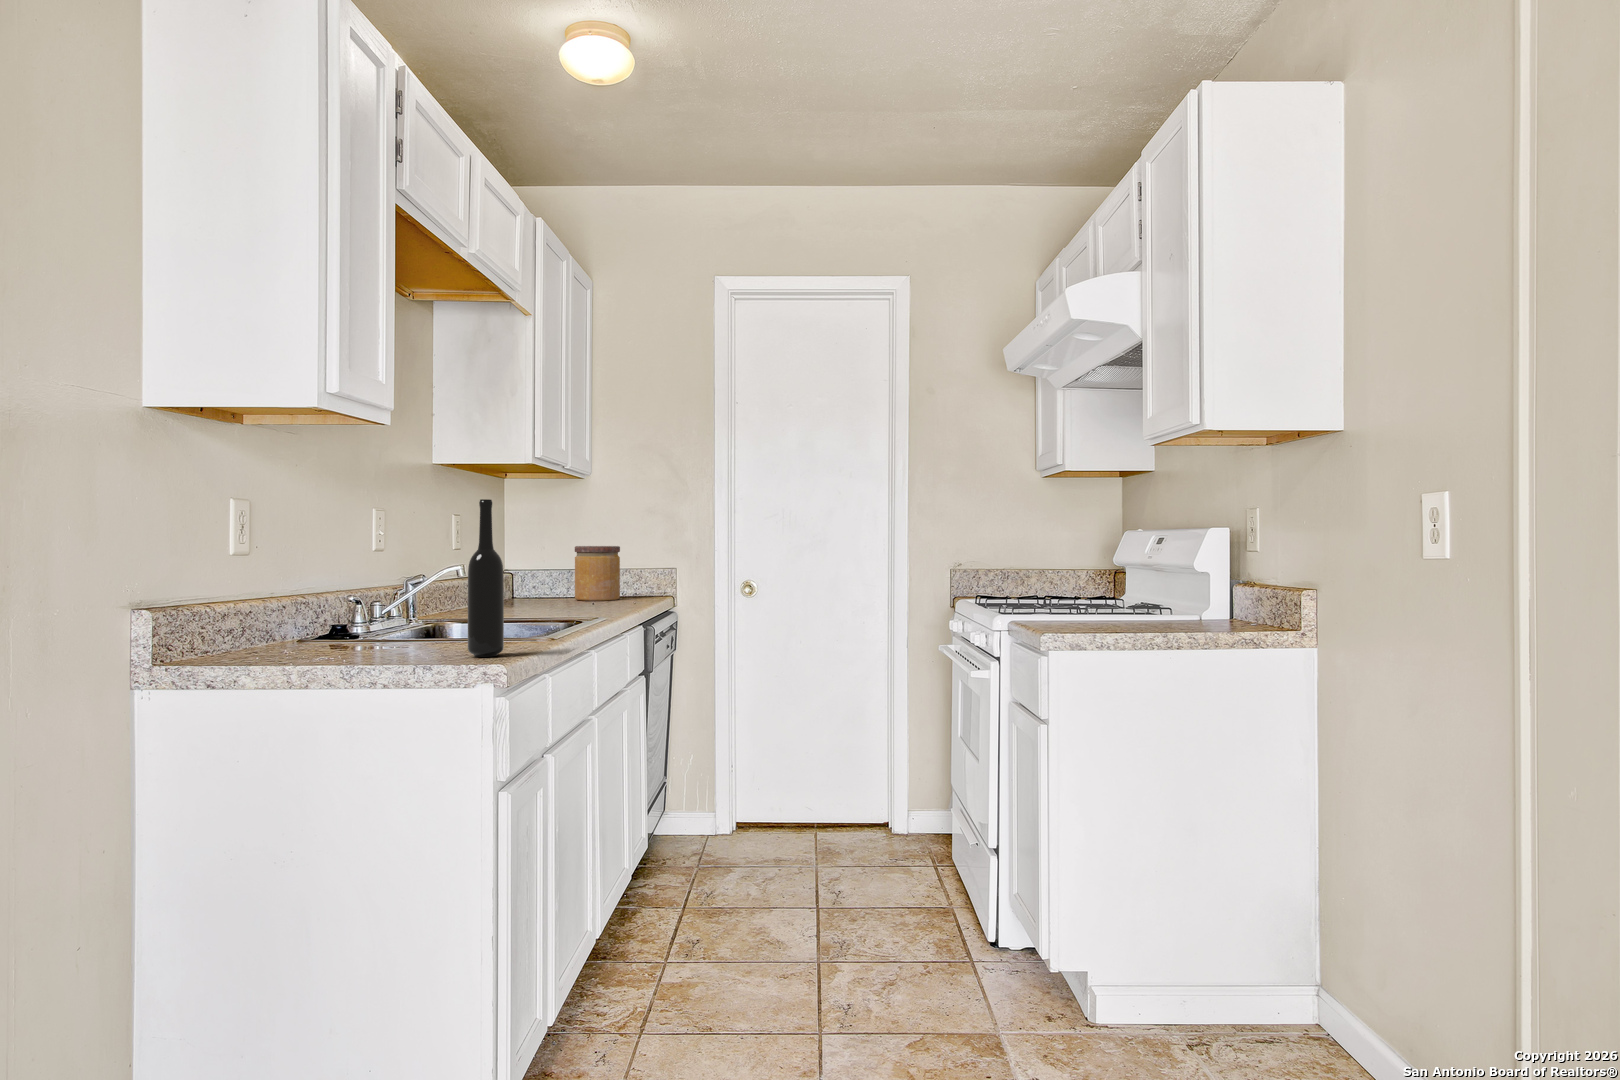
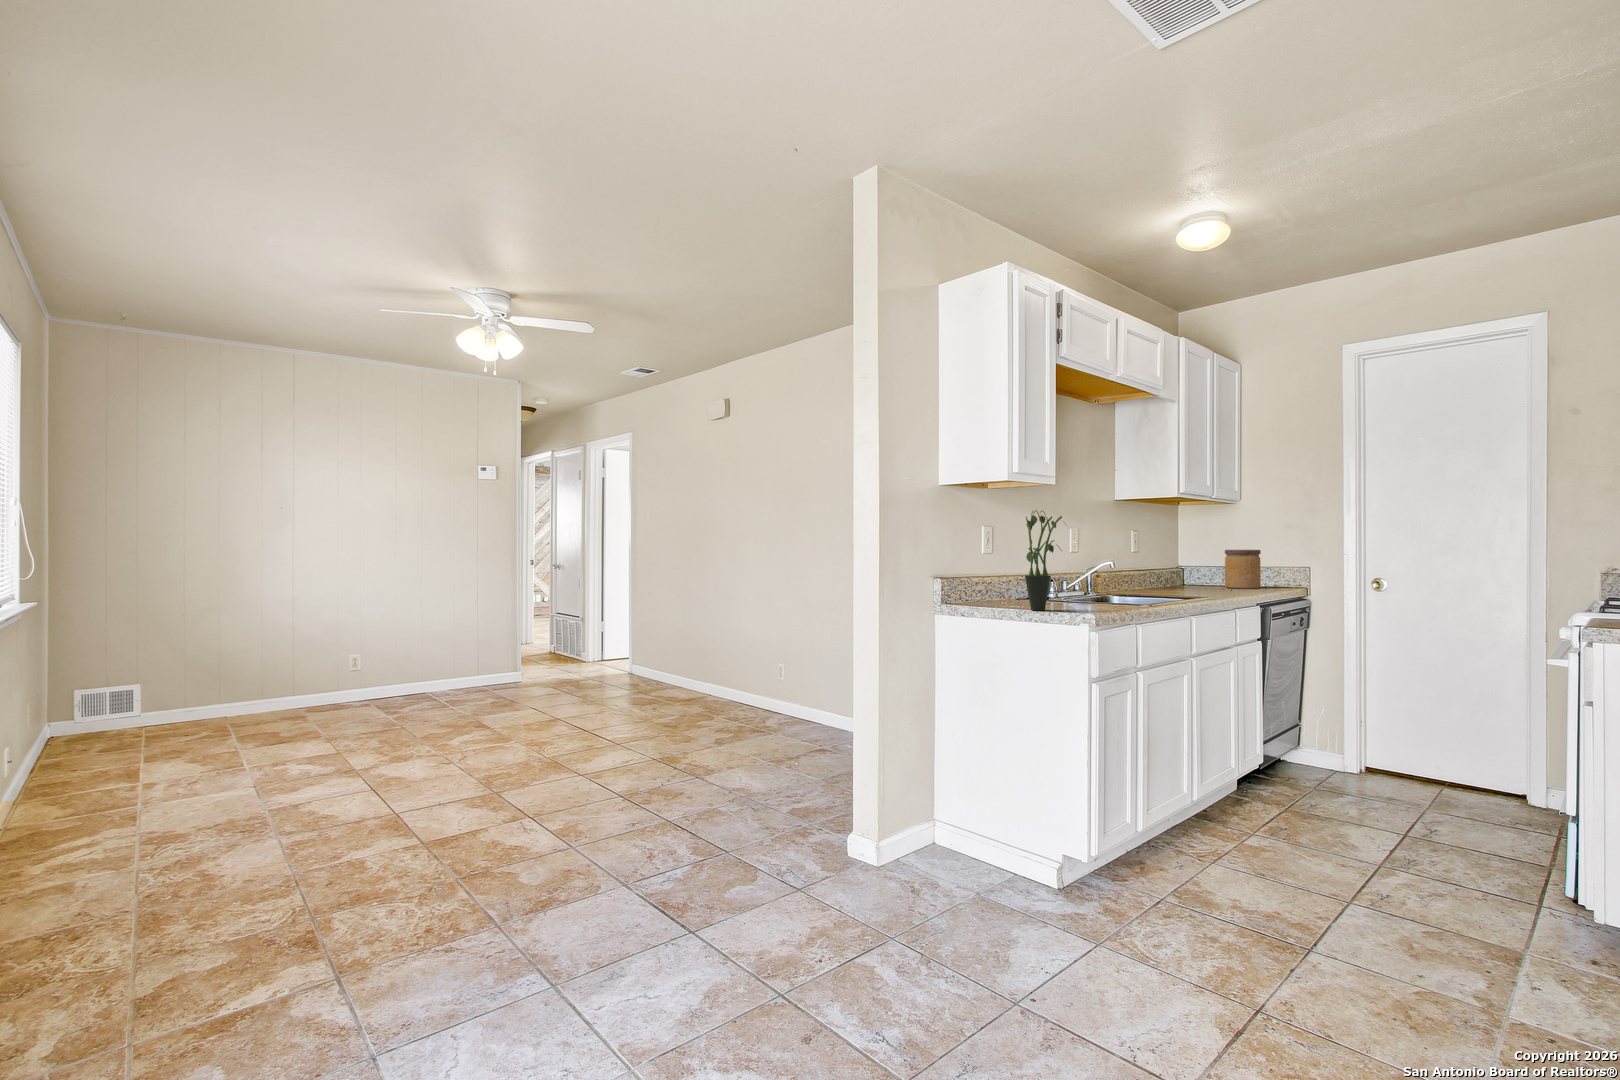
potted plant: none [350,469,442,665] -> present [1025,510,1062,611]
bottle: present [468,499,504,657] -> none [1087,524,1107,611]

